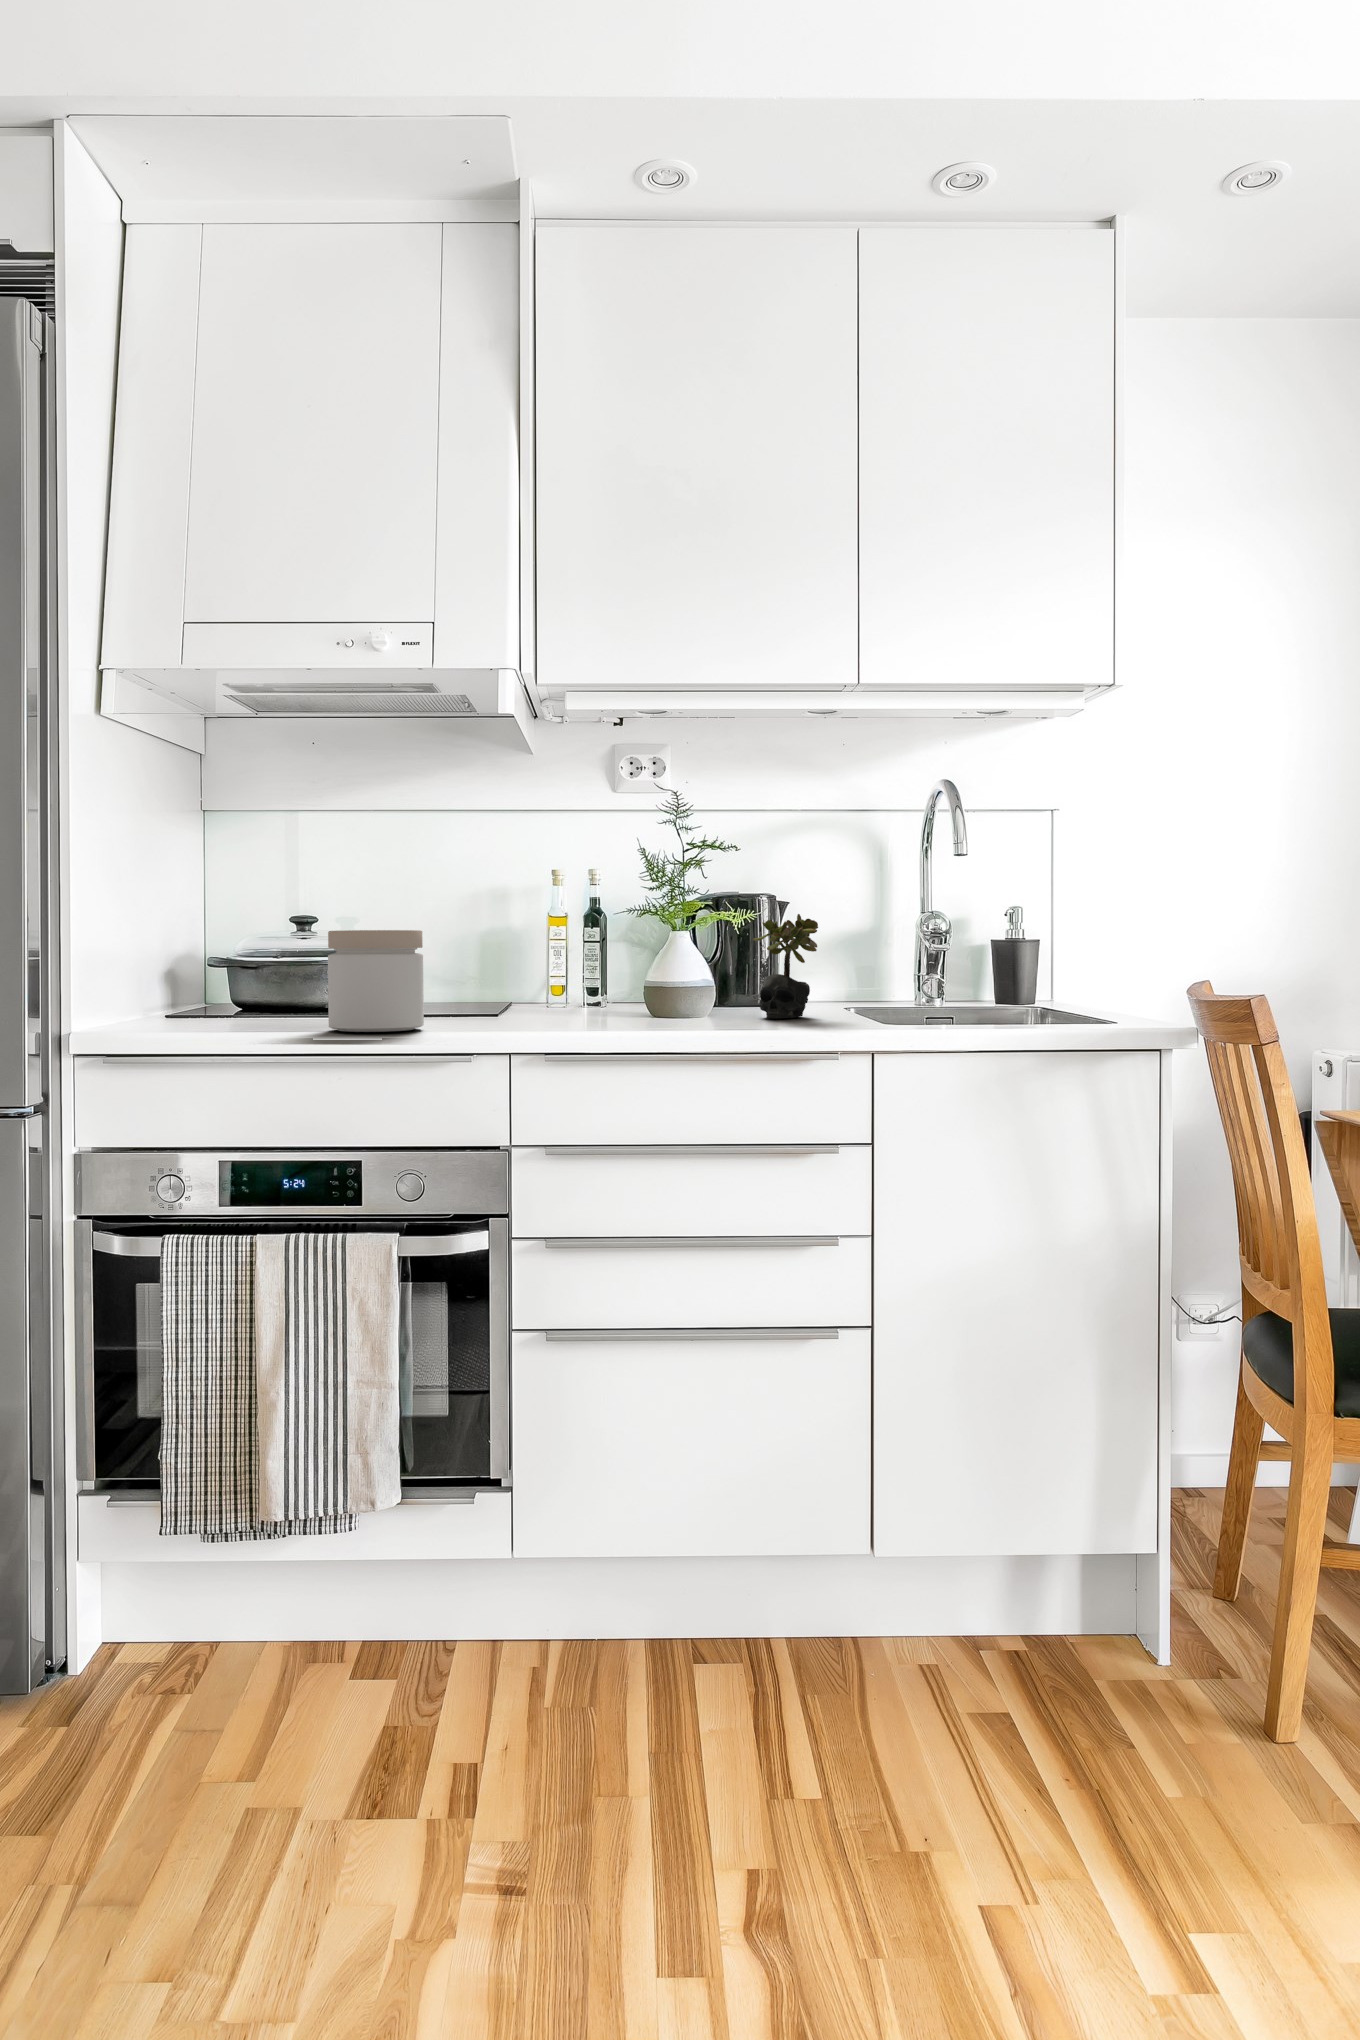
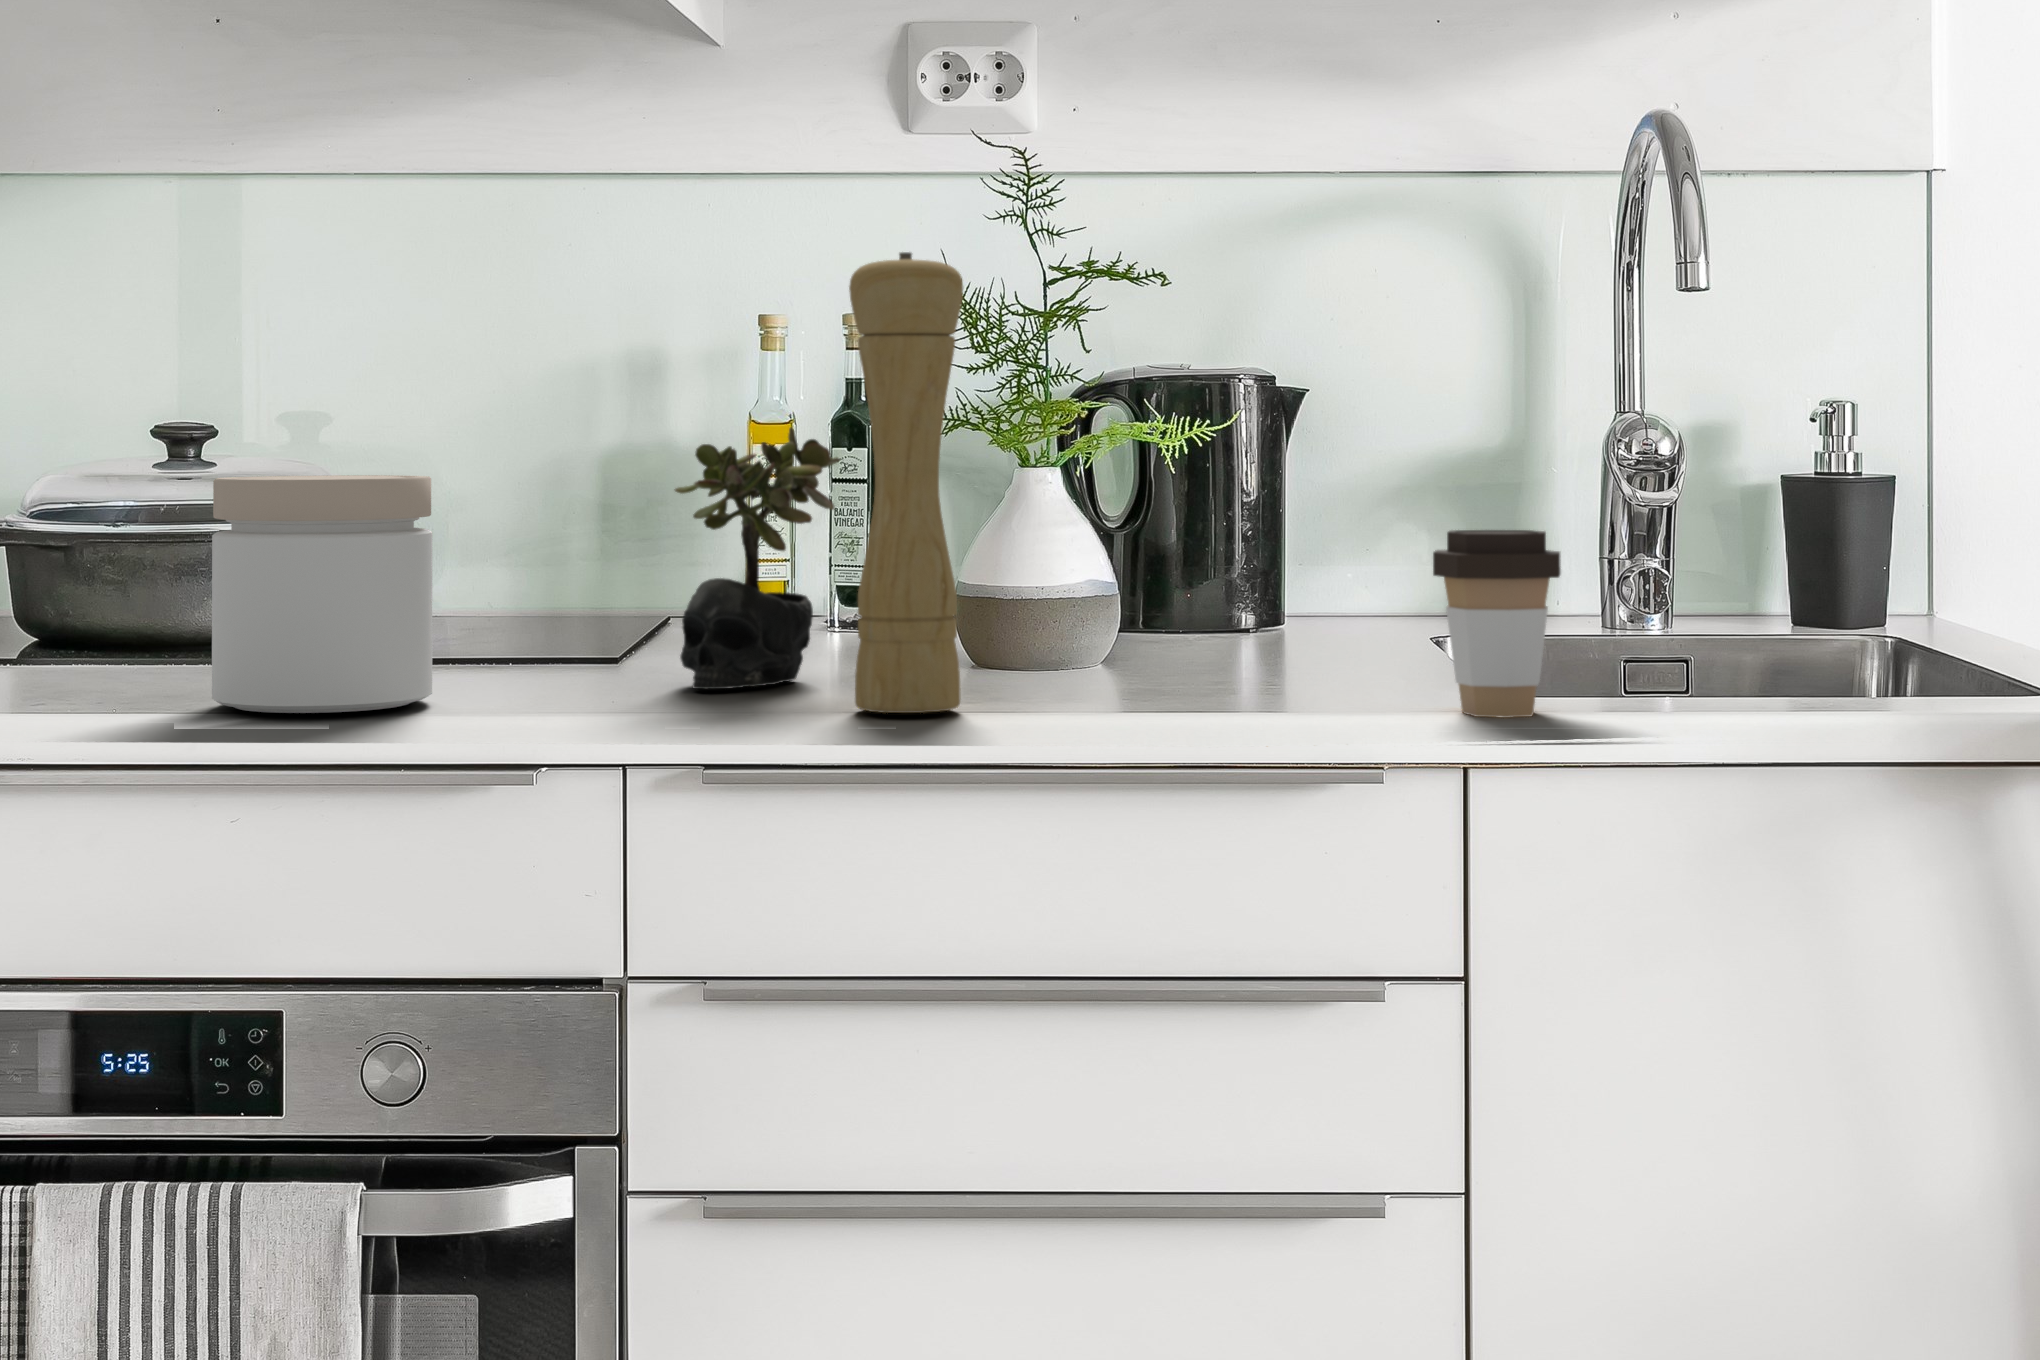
pepper mill: none [605,832,655,1031] -> present [849,252,963,713]
succulent plant: present [753,914,818,1018] -> present [675,428,840,689]
coffee cup: none [859,953,914,1033] -> present [1433,530,1561,718]

